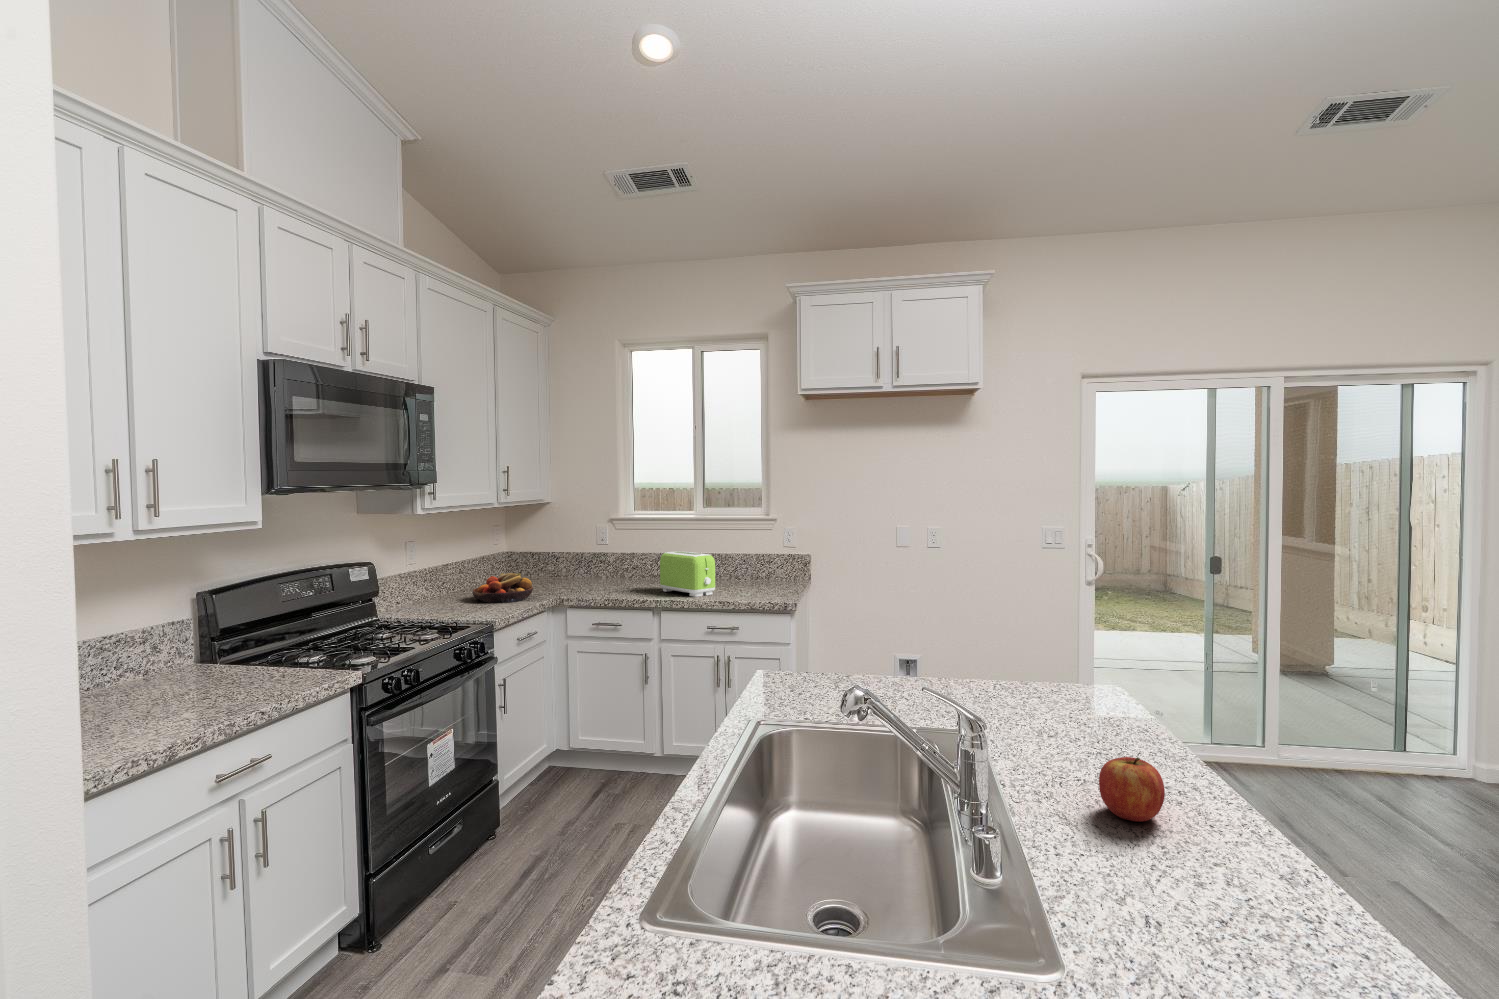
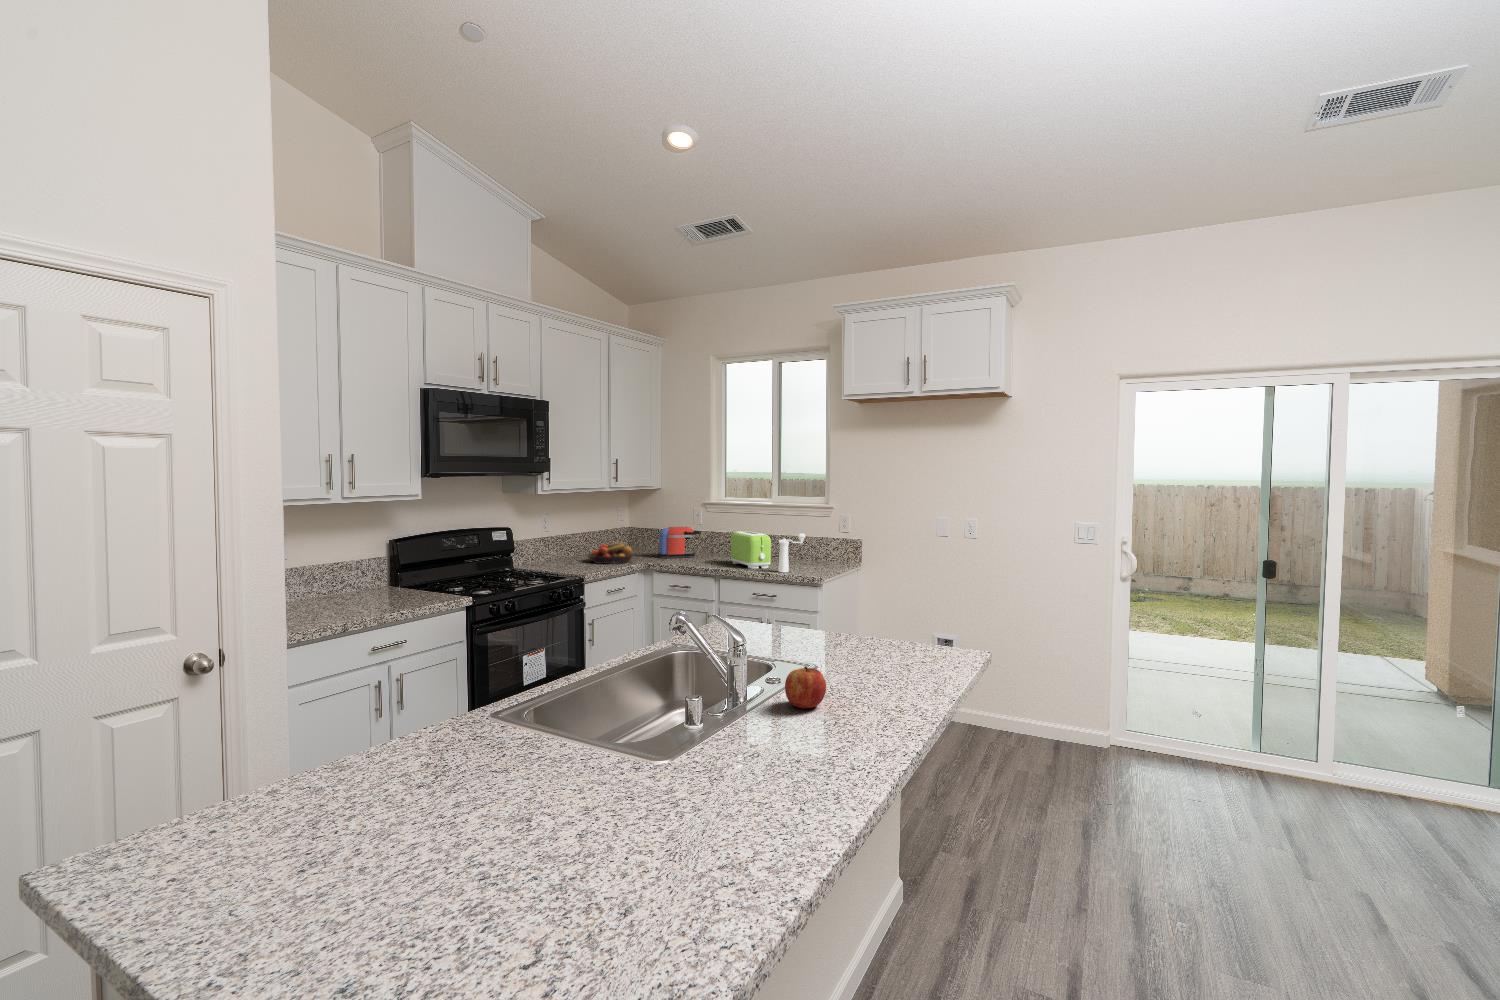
coffee maker: none [557,549,609,589] -> present [658,527,701,558]
pepper mill: none [733,551,761,599] -> present [778,534,806,572]

